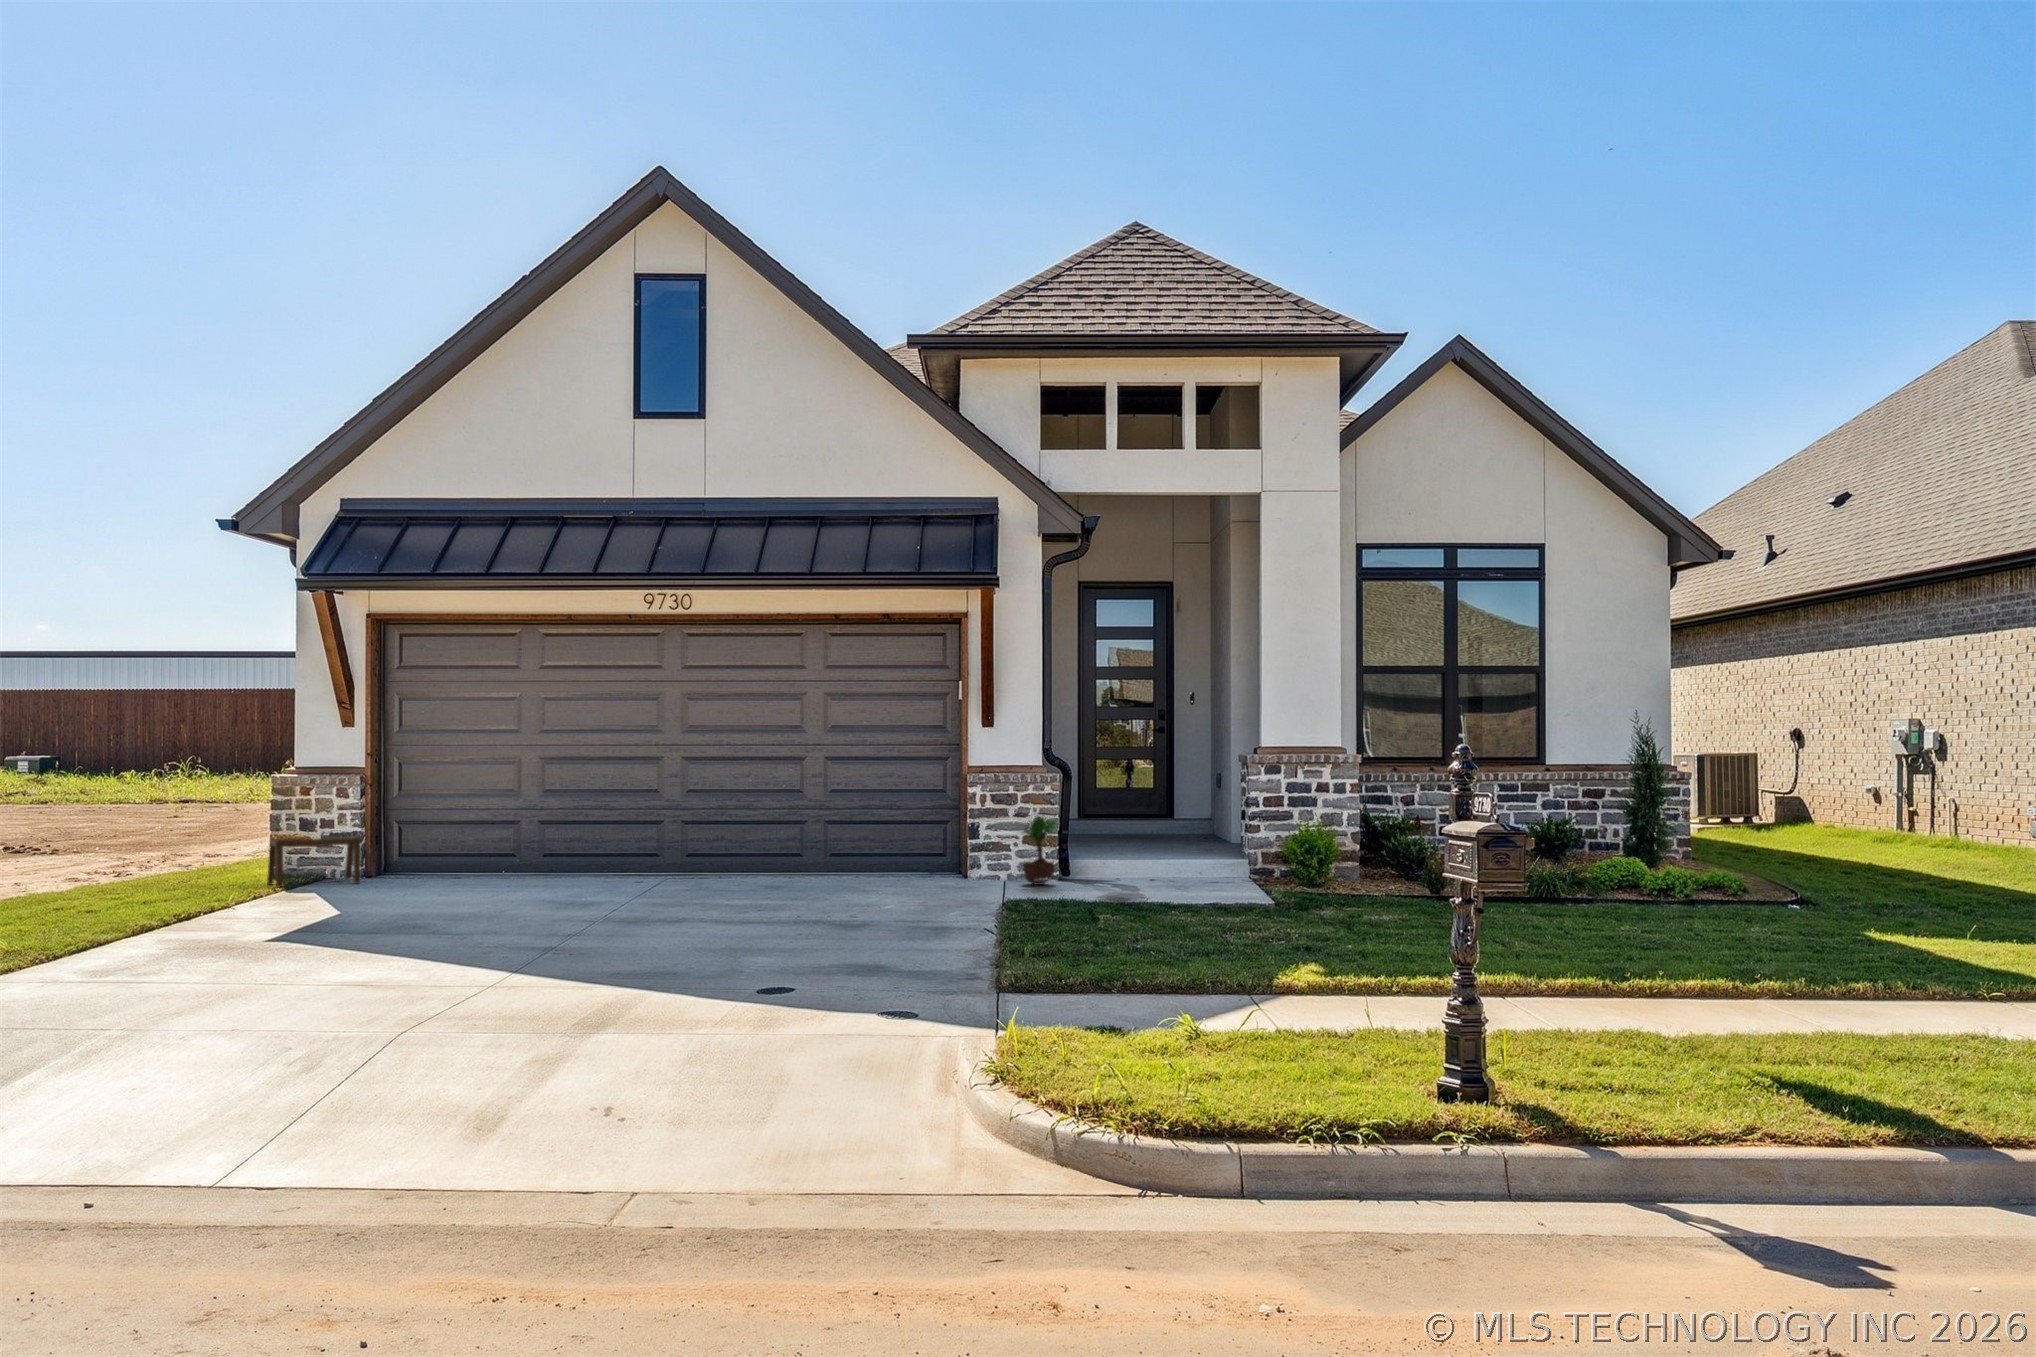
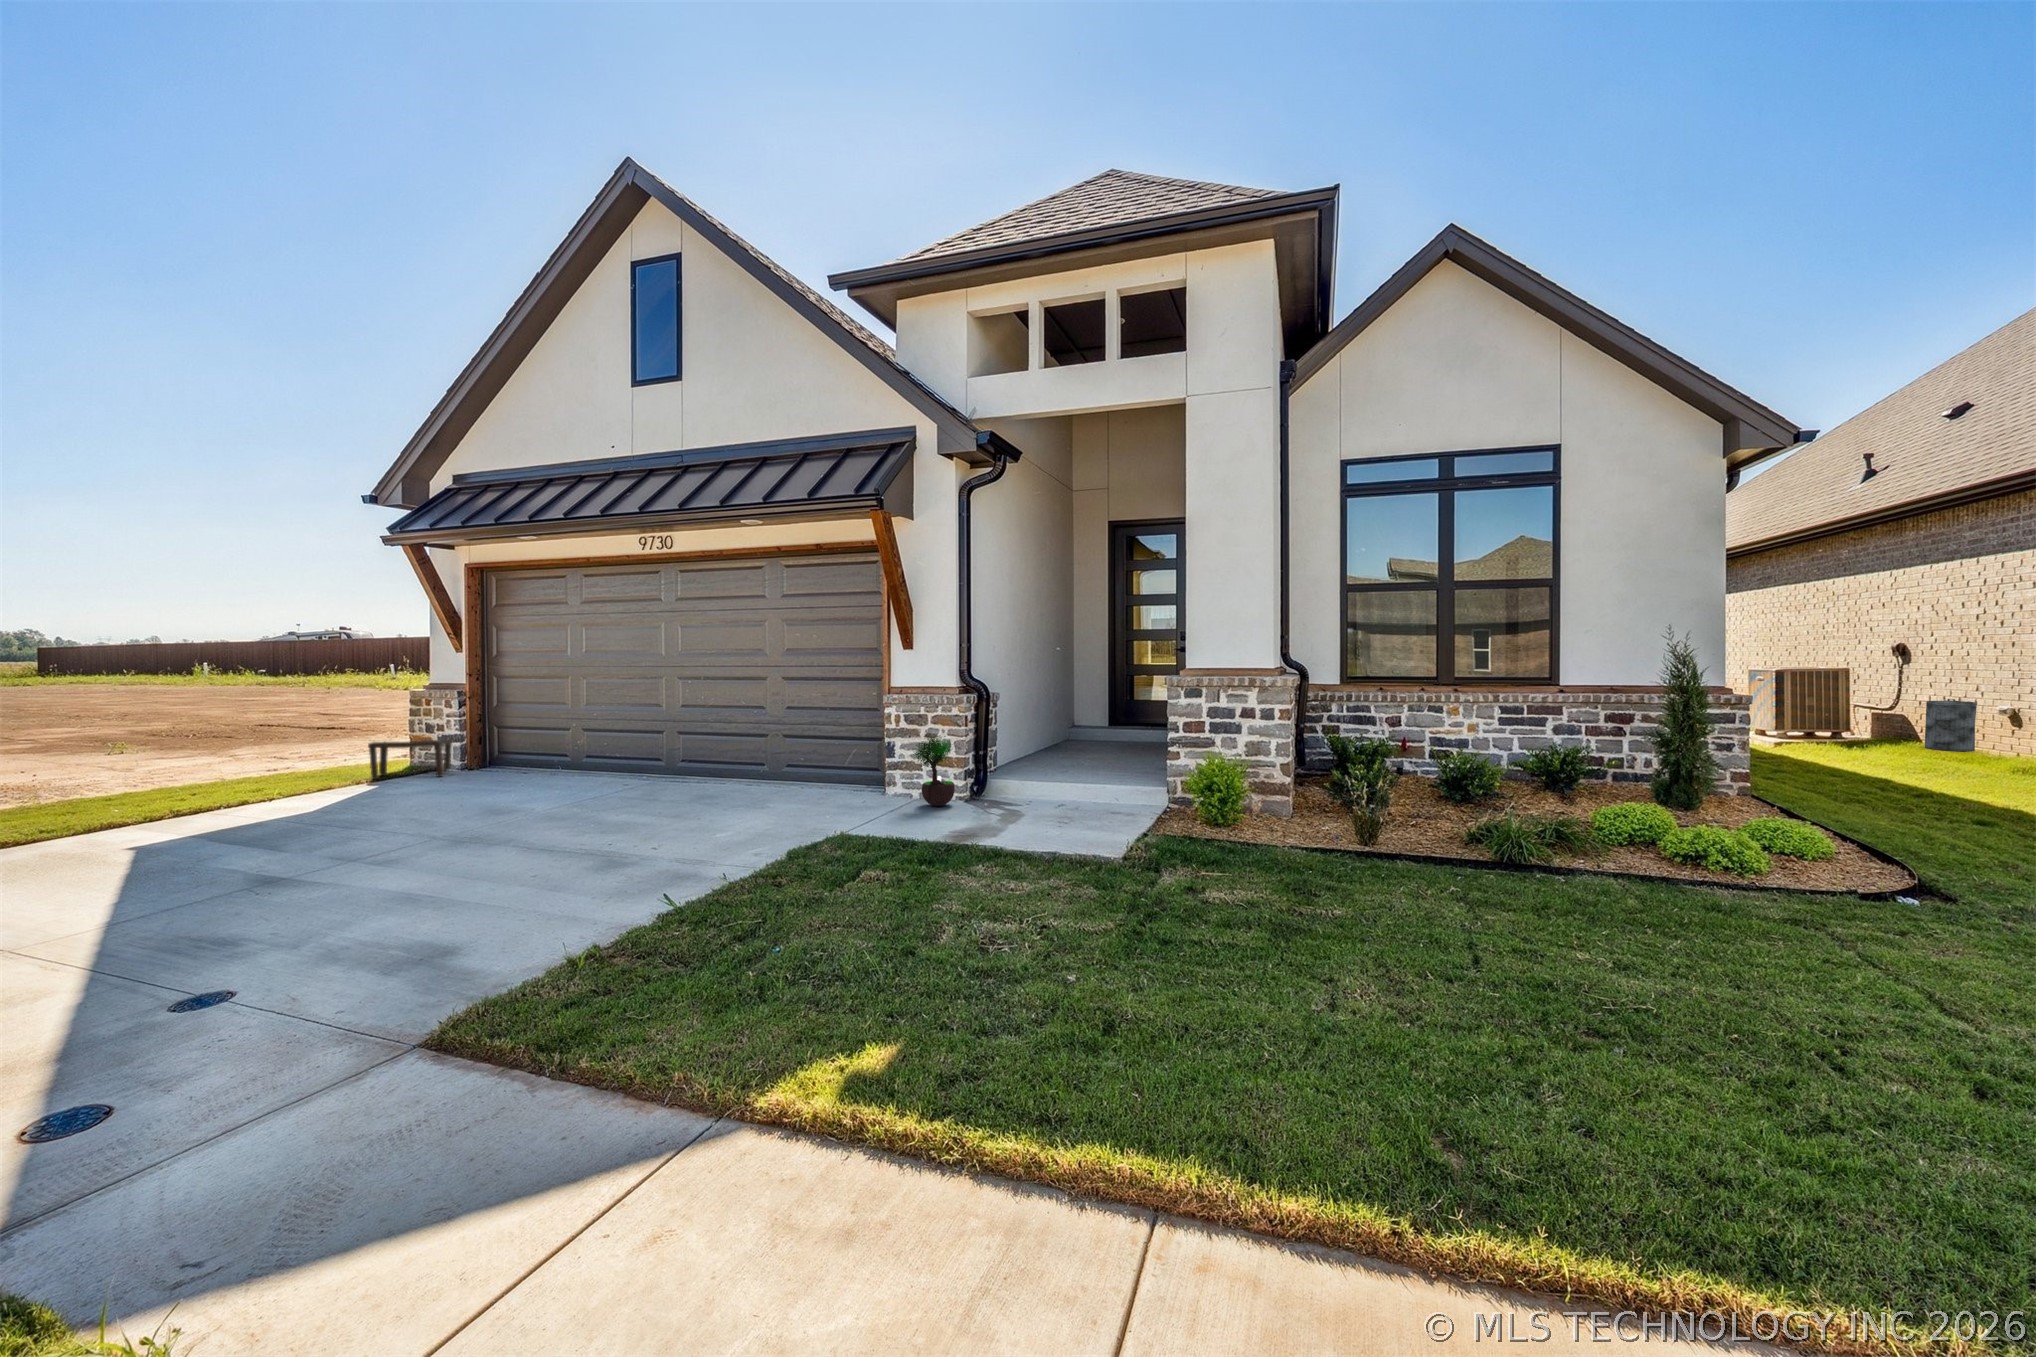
trash can: none [1815,782,1851,832] -> present [1925,699,1977,751]

